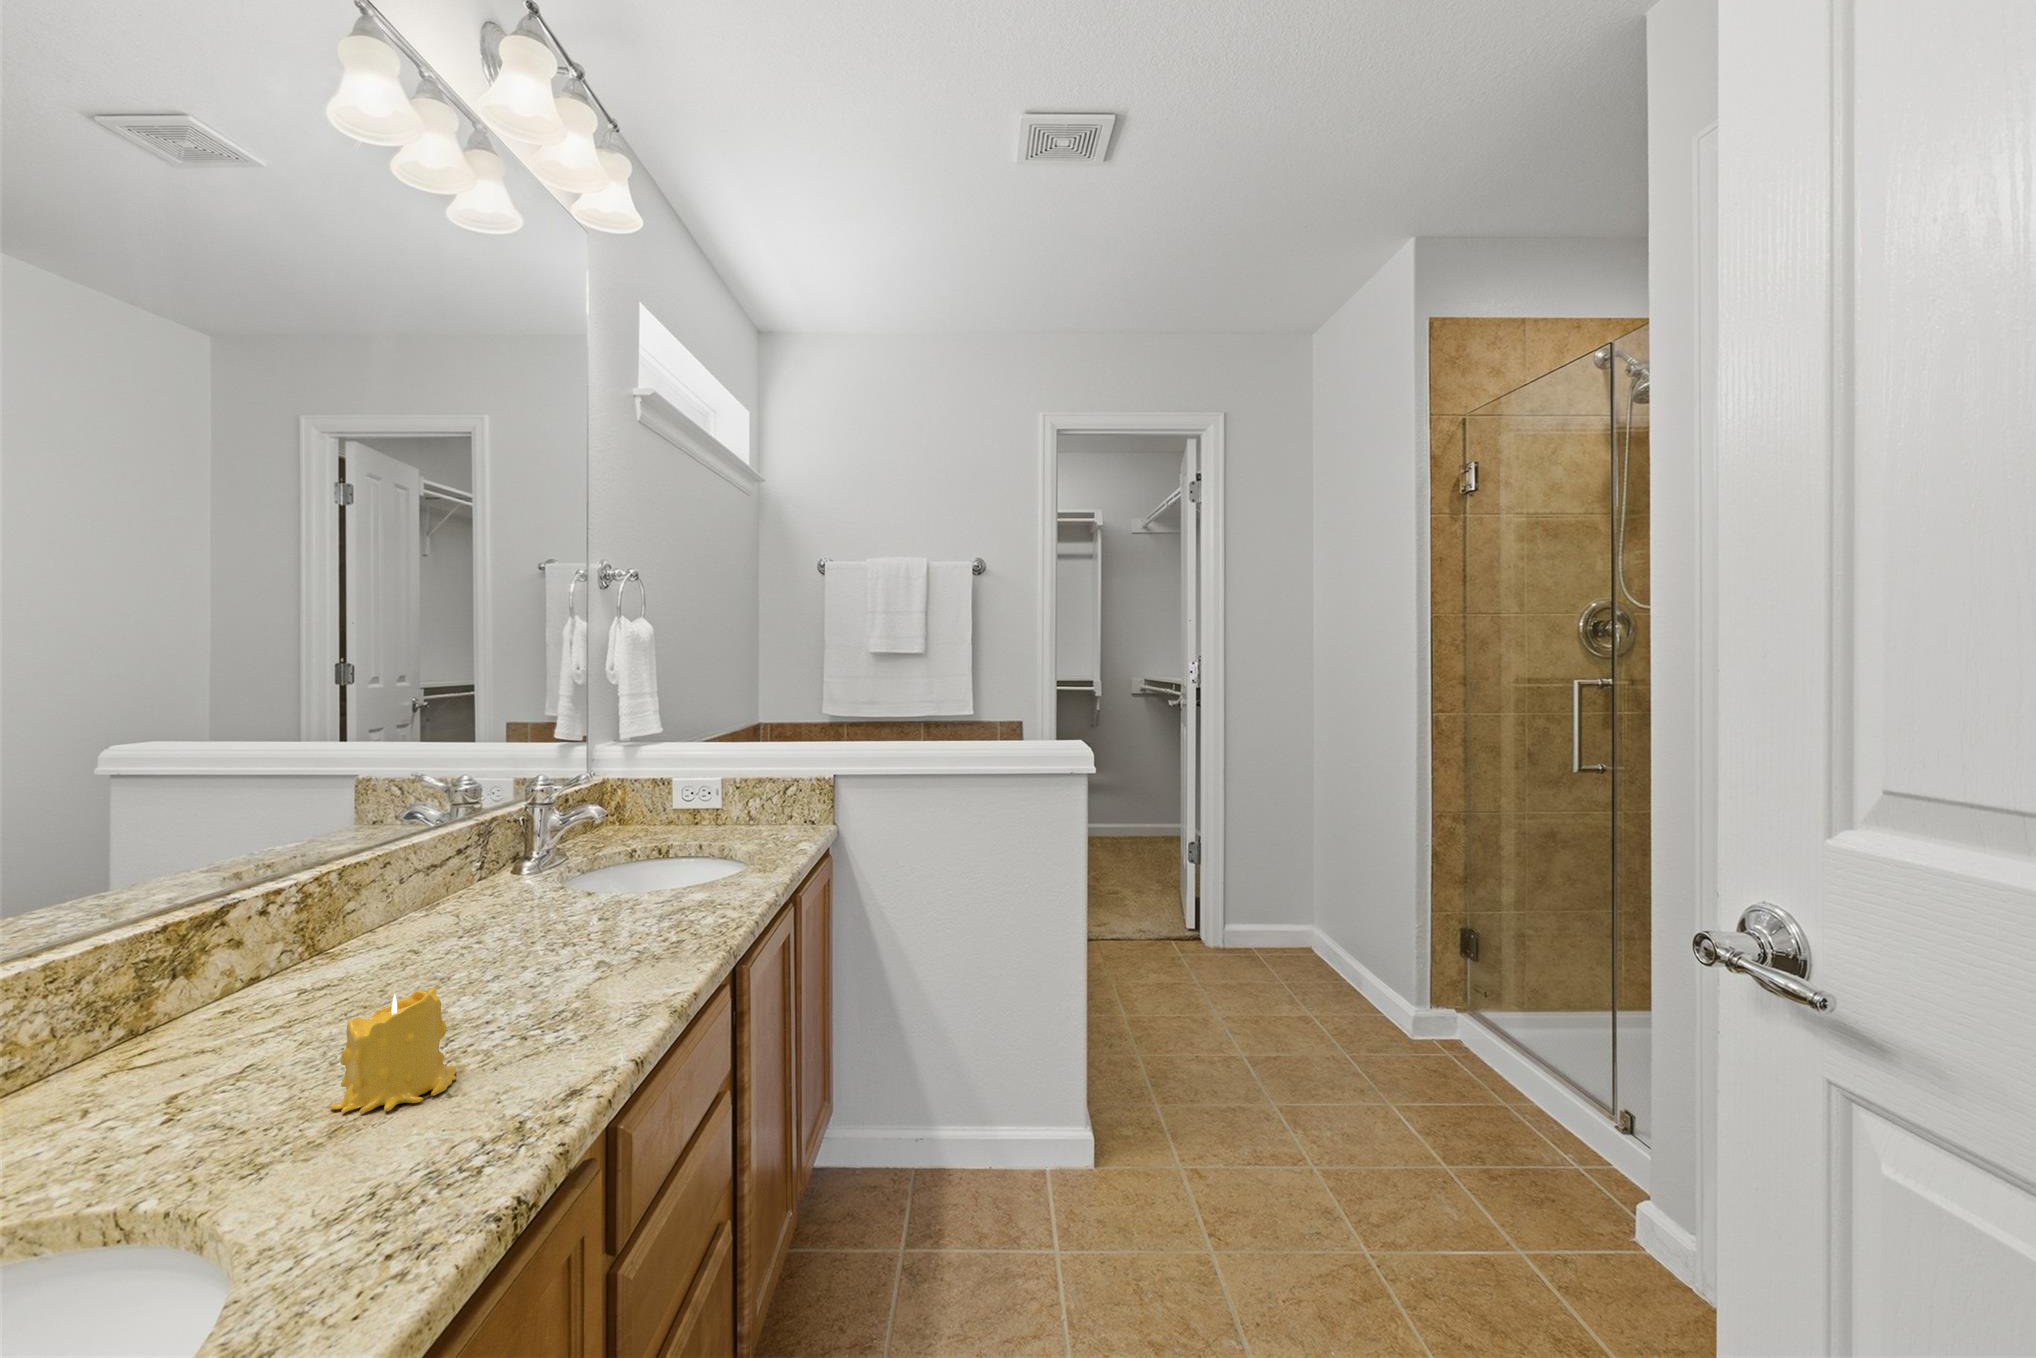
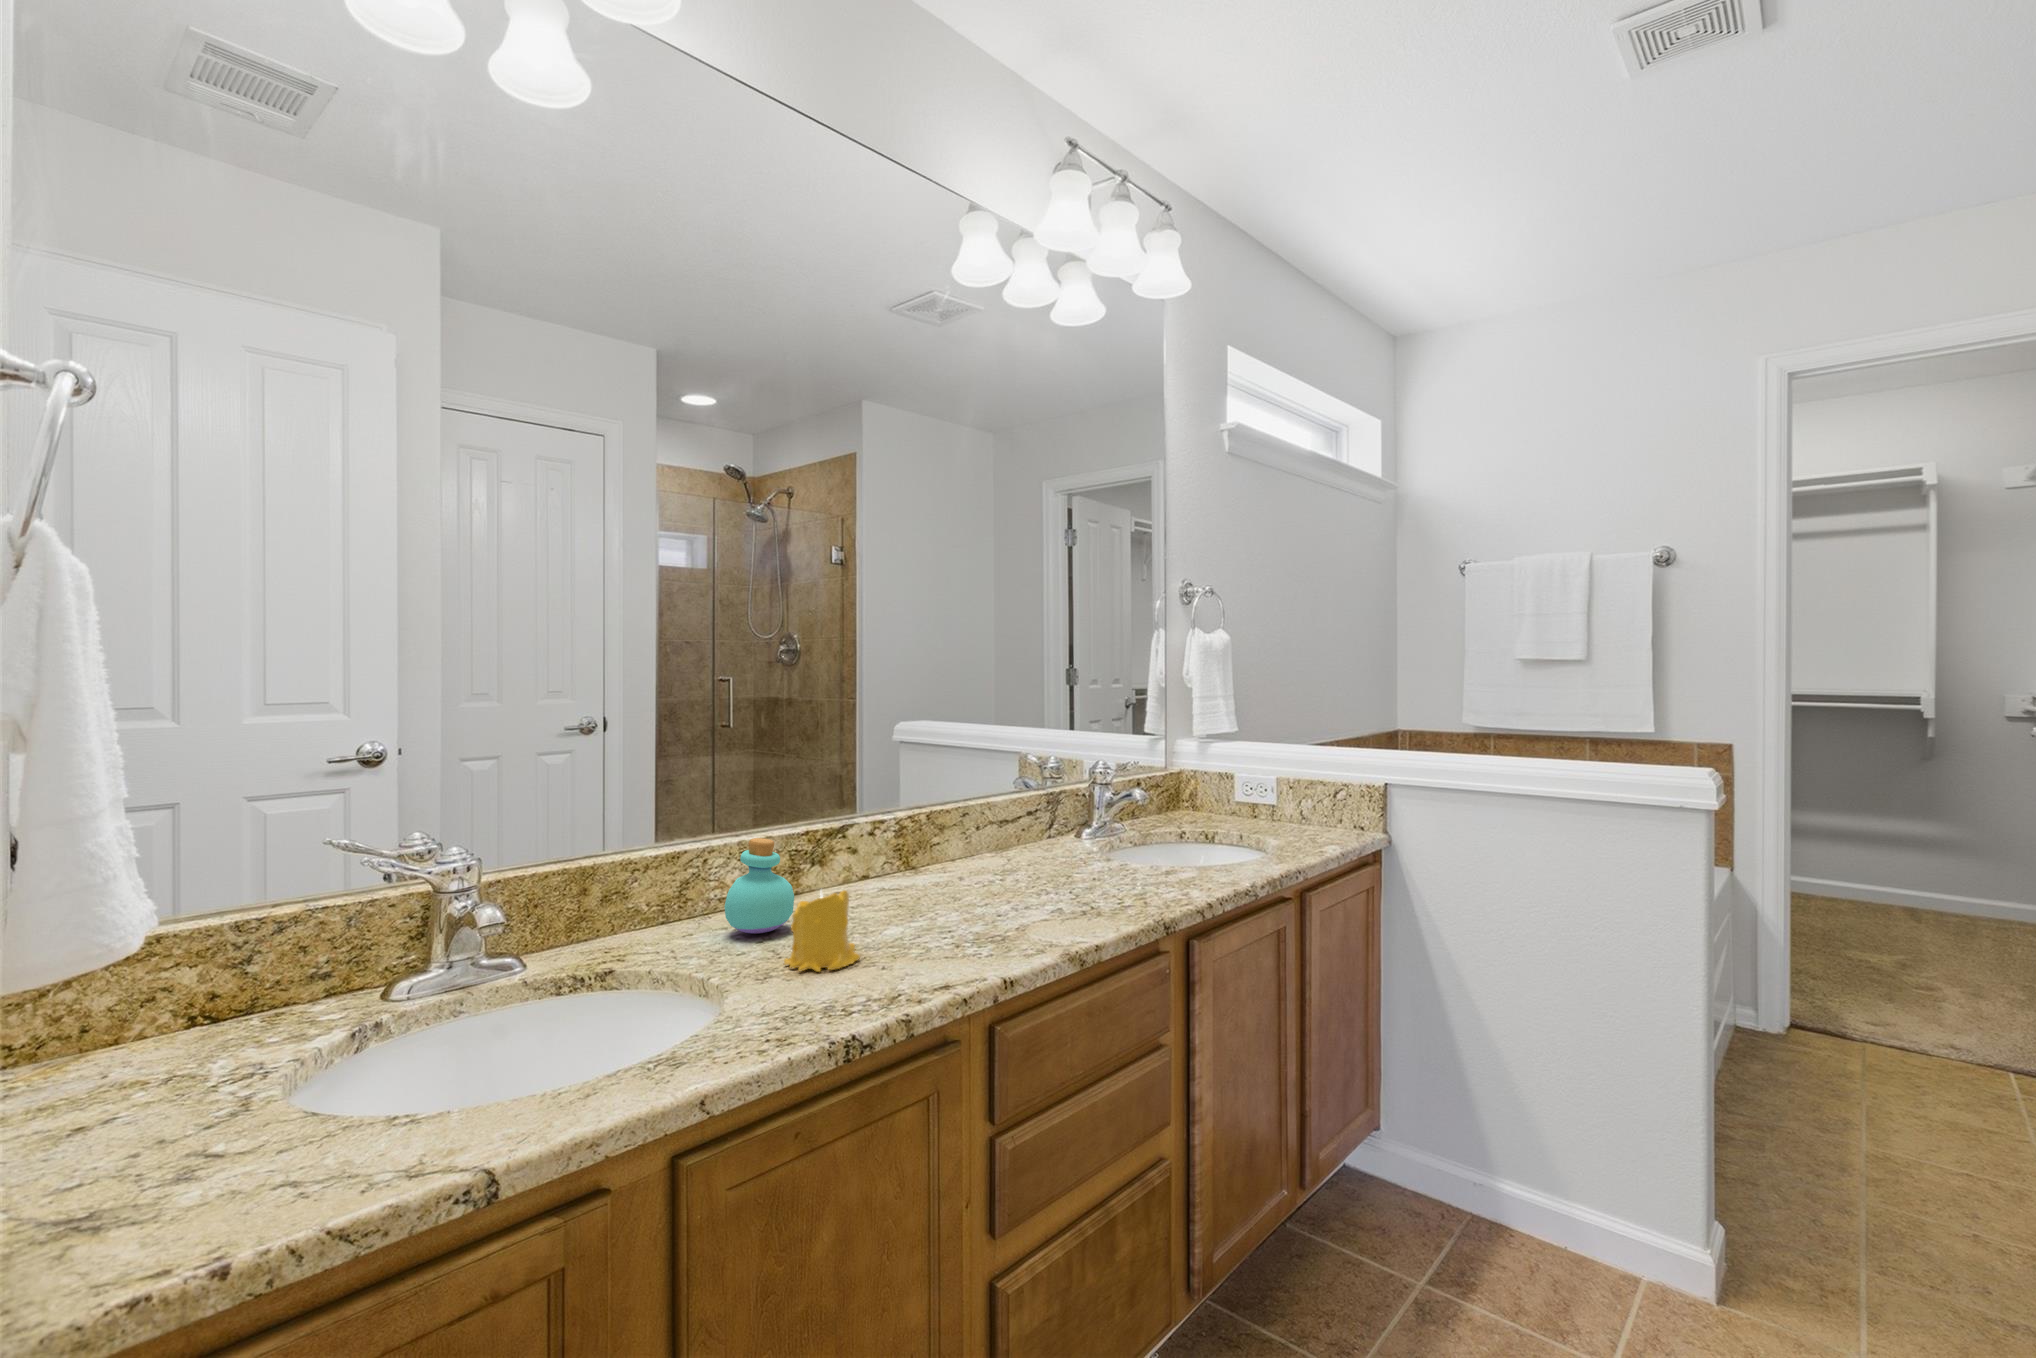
perfume bottle: none [117,947,262,1100] -> present [724,838,794,934]

